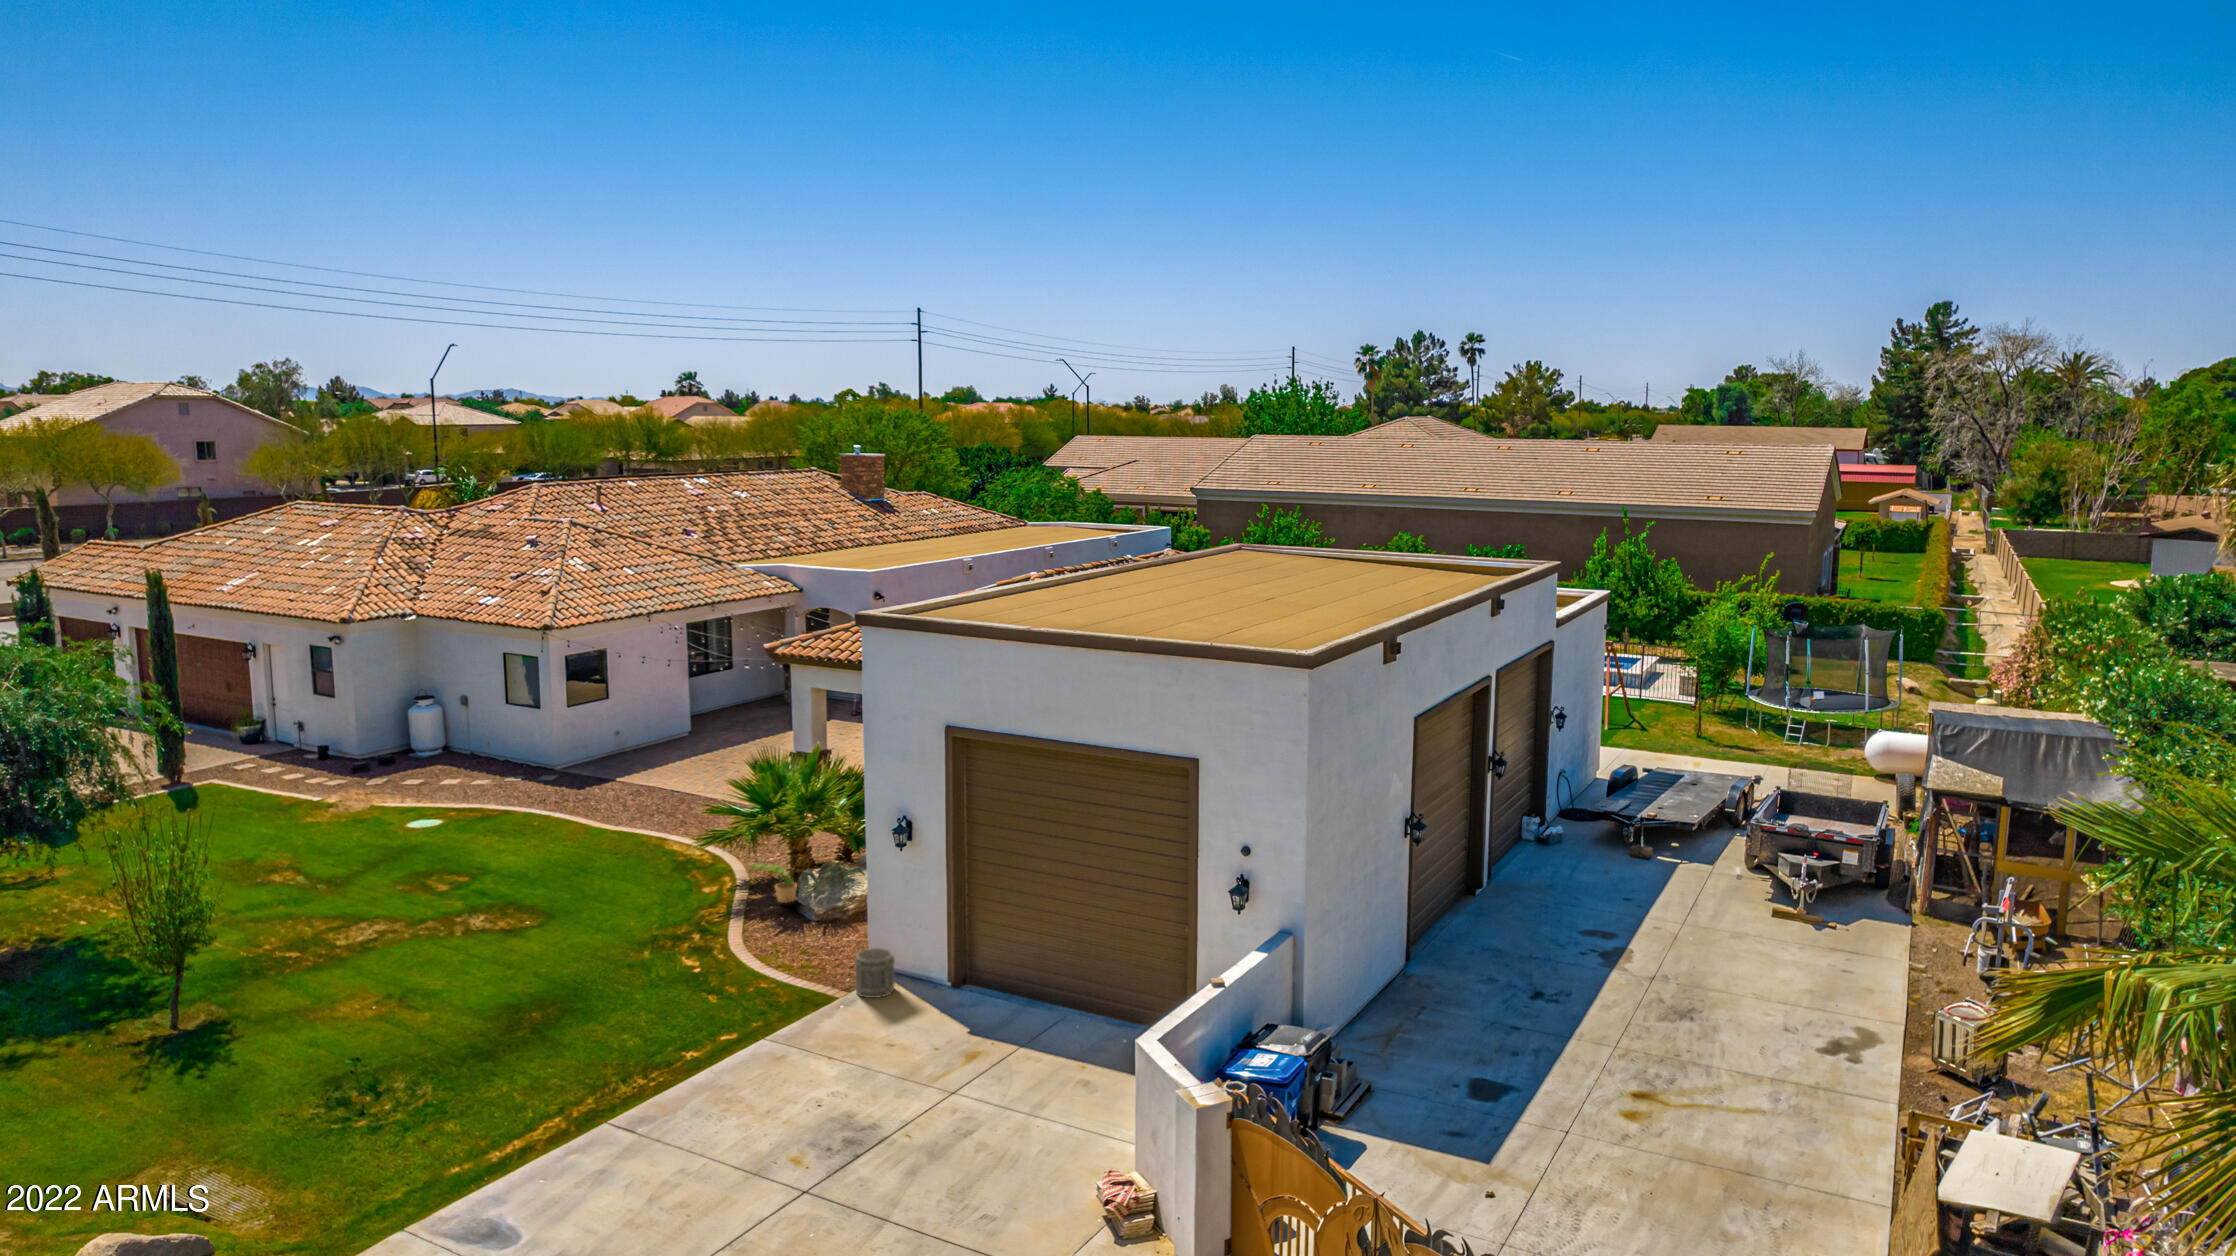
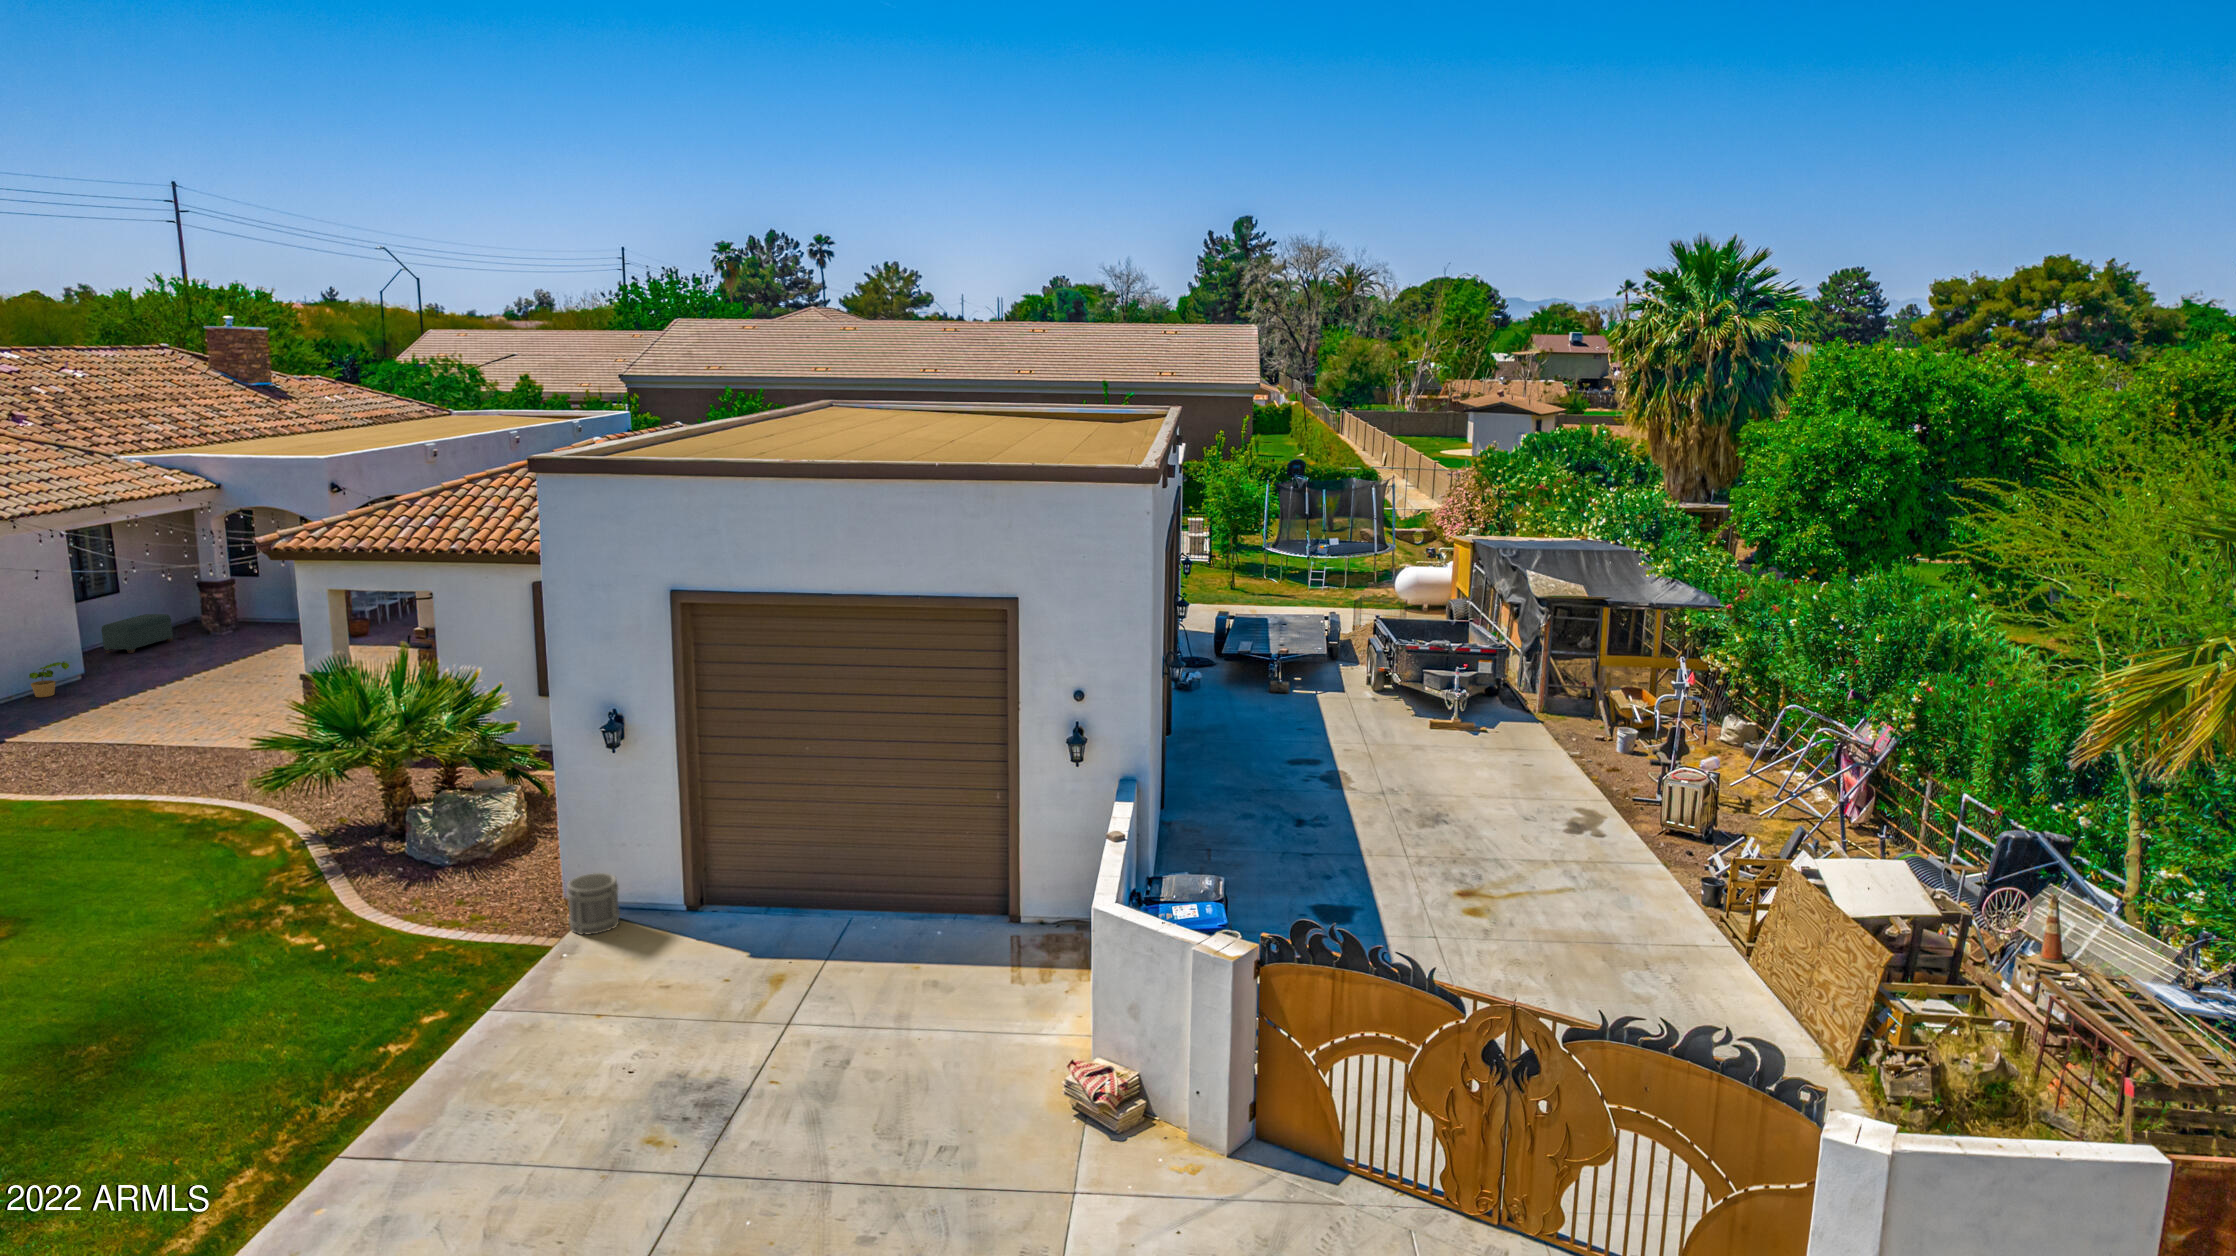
bench: none [712,692,761,723] -> present [101,614,173,653]
potted plant: present [752,863,797,903] -> present [29,661,69,697]

